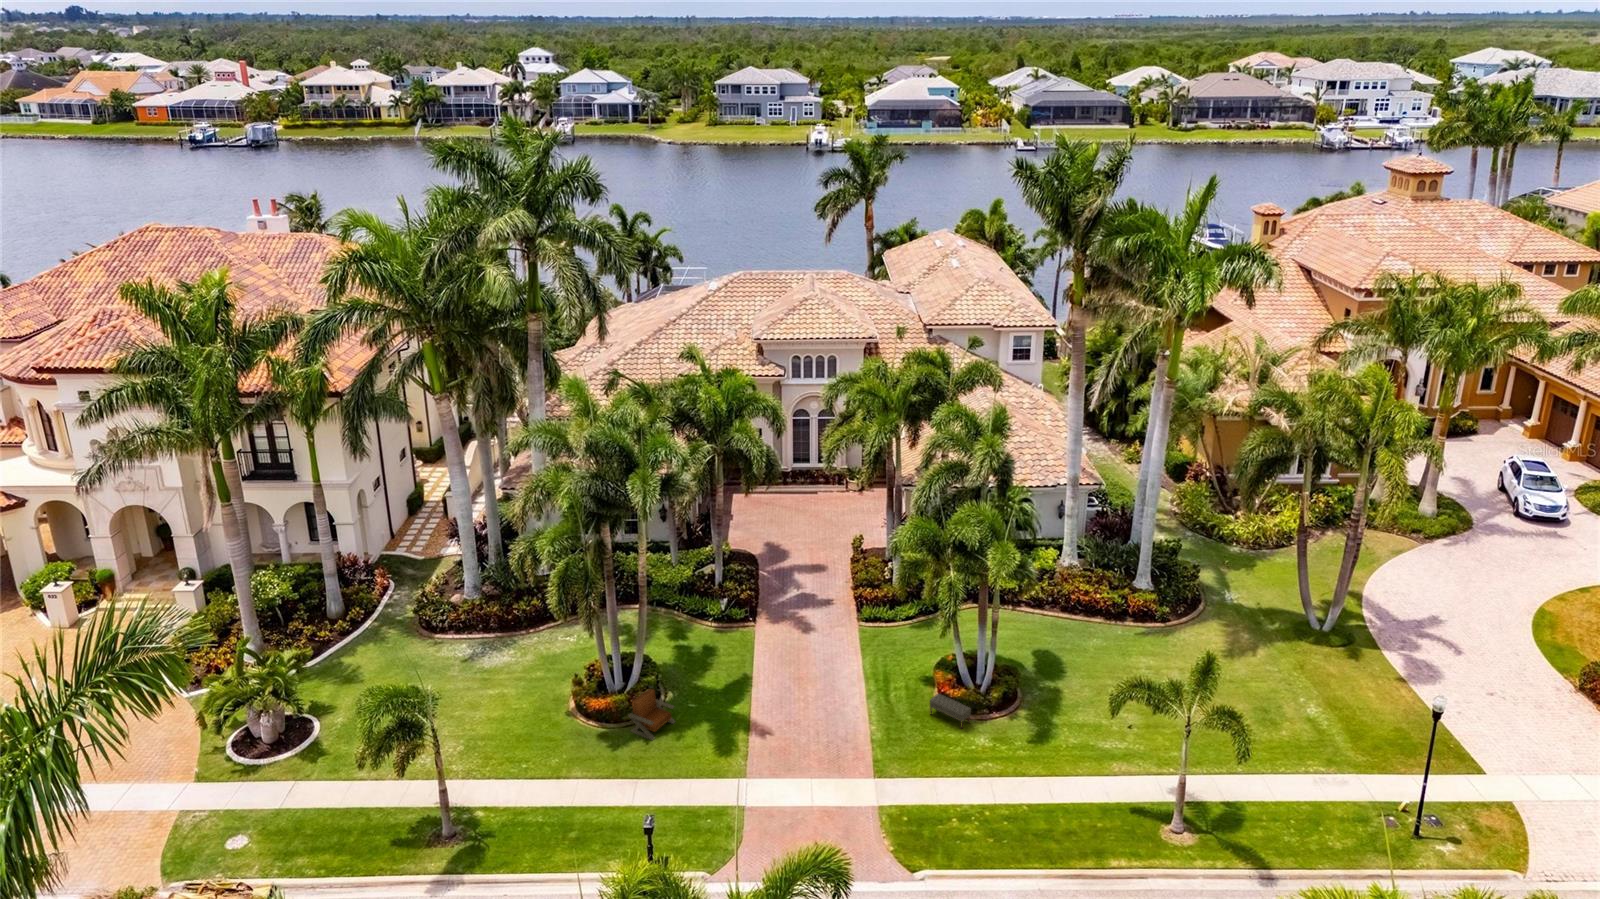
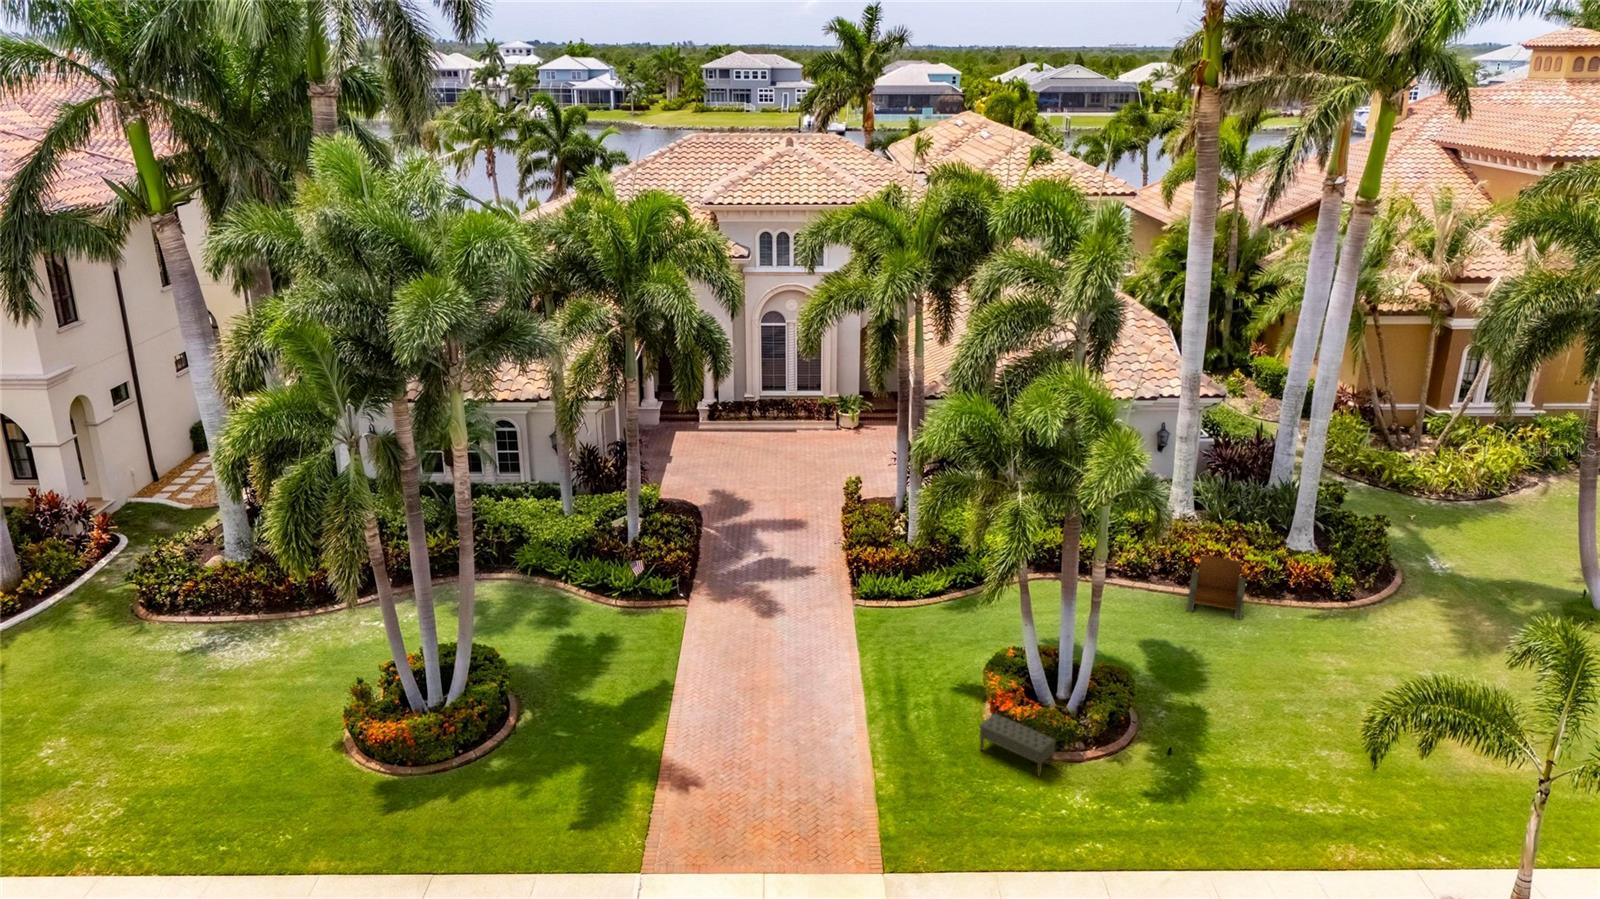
lounge chair: present [628,689,675,740] -> present [1187,555,1246,620]

